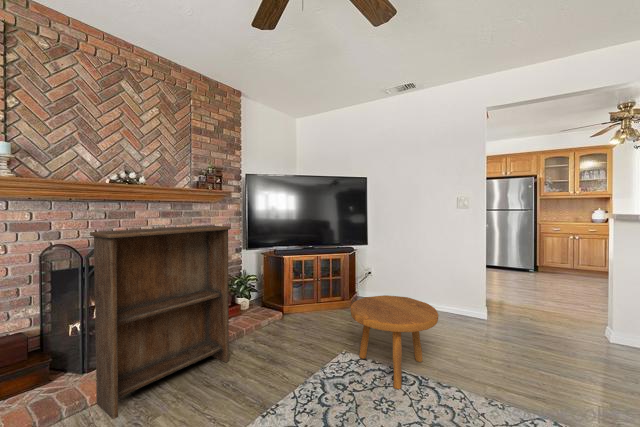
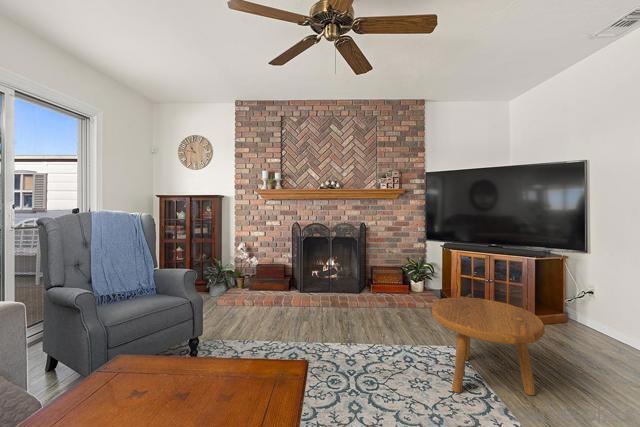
bookshelf: present [90,225,231,419] -> none [288,215,367,315]

